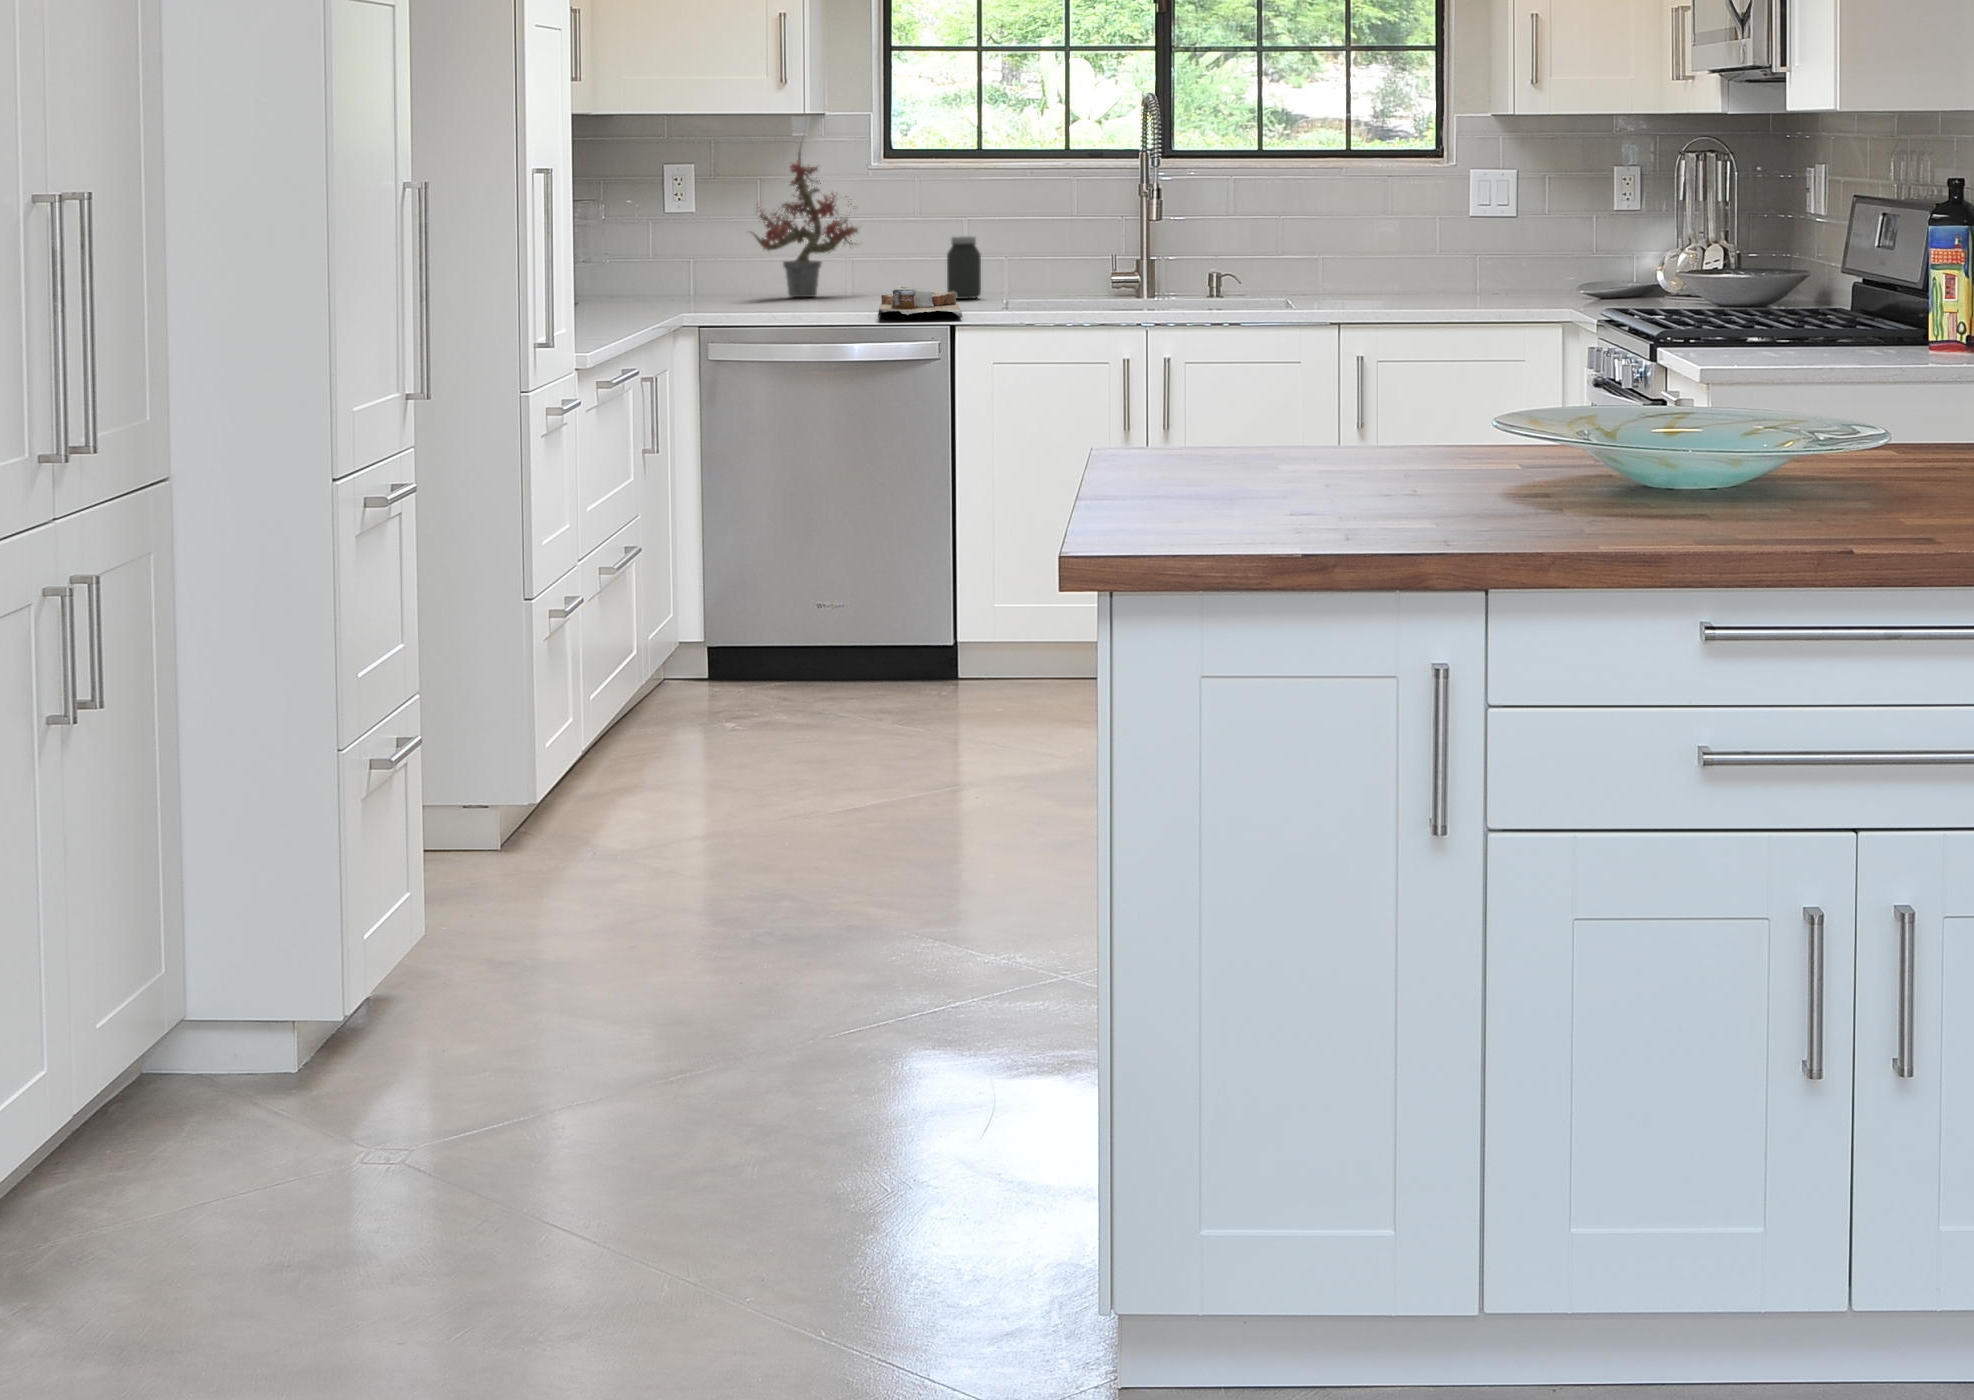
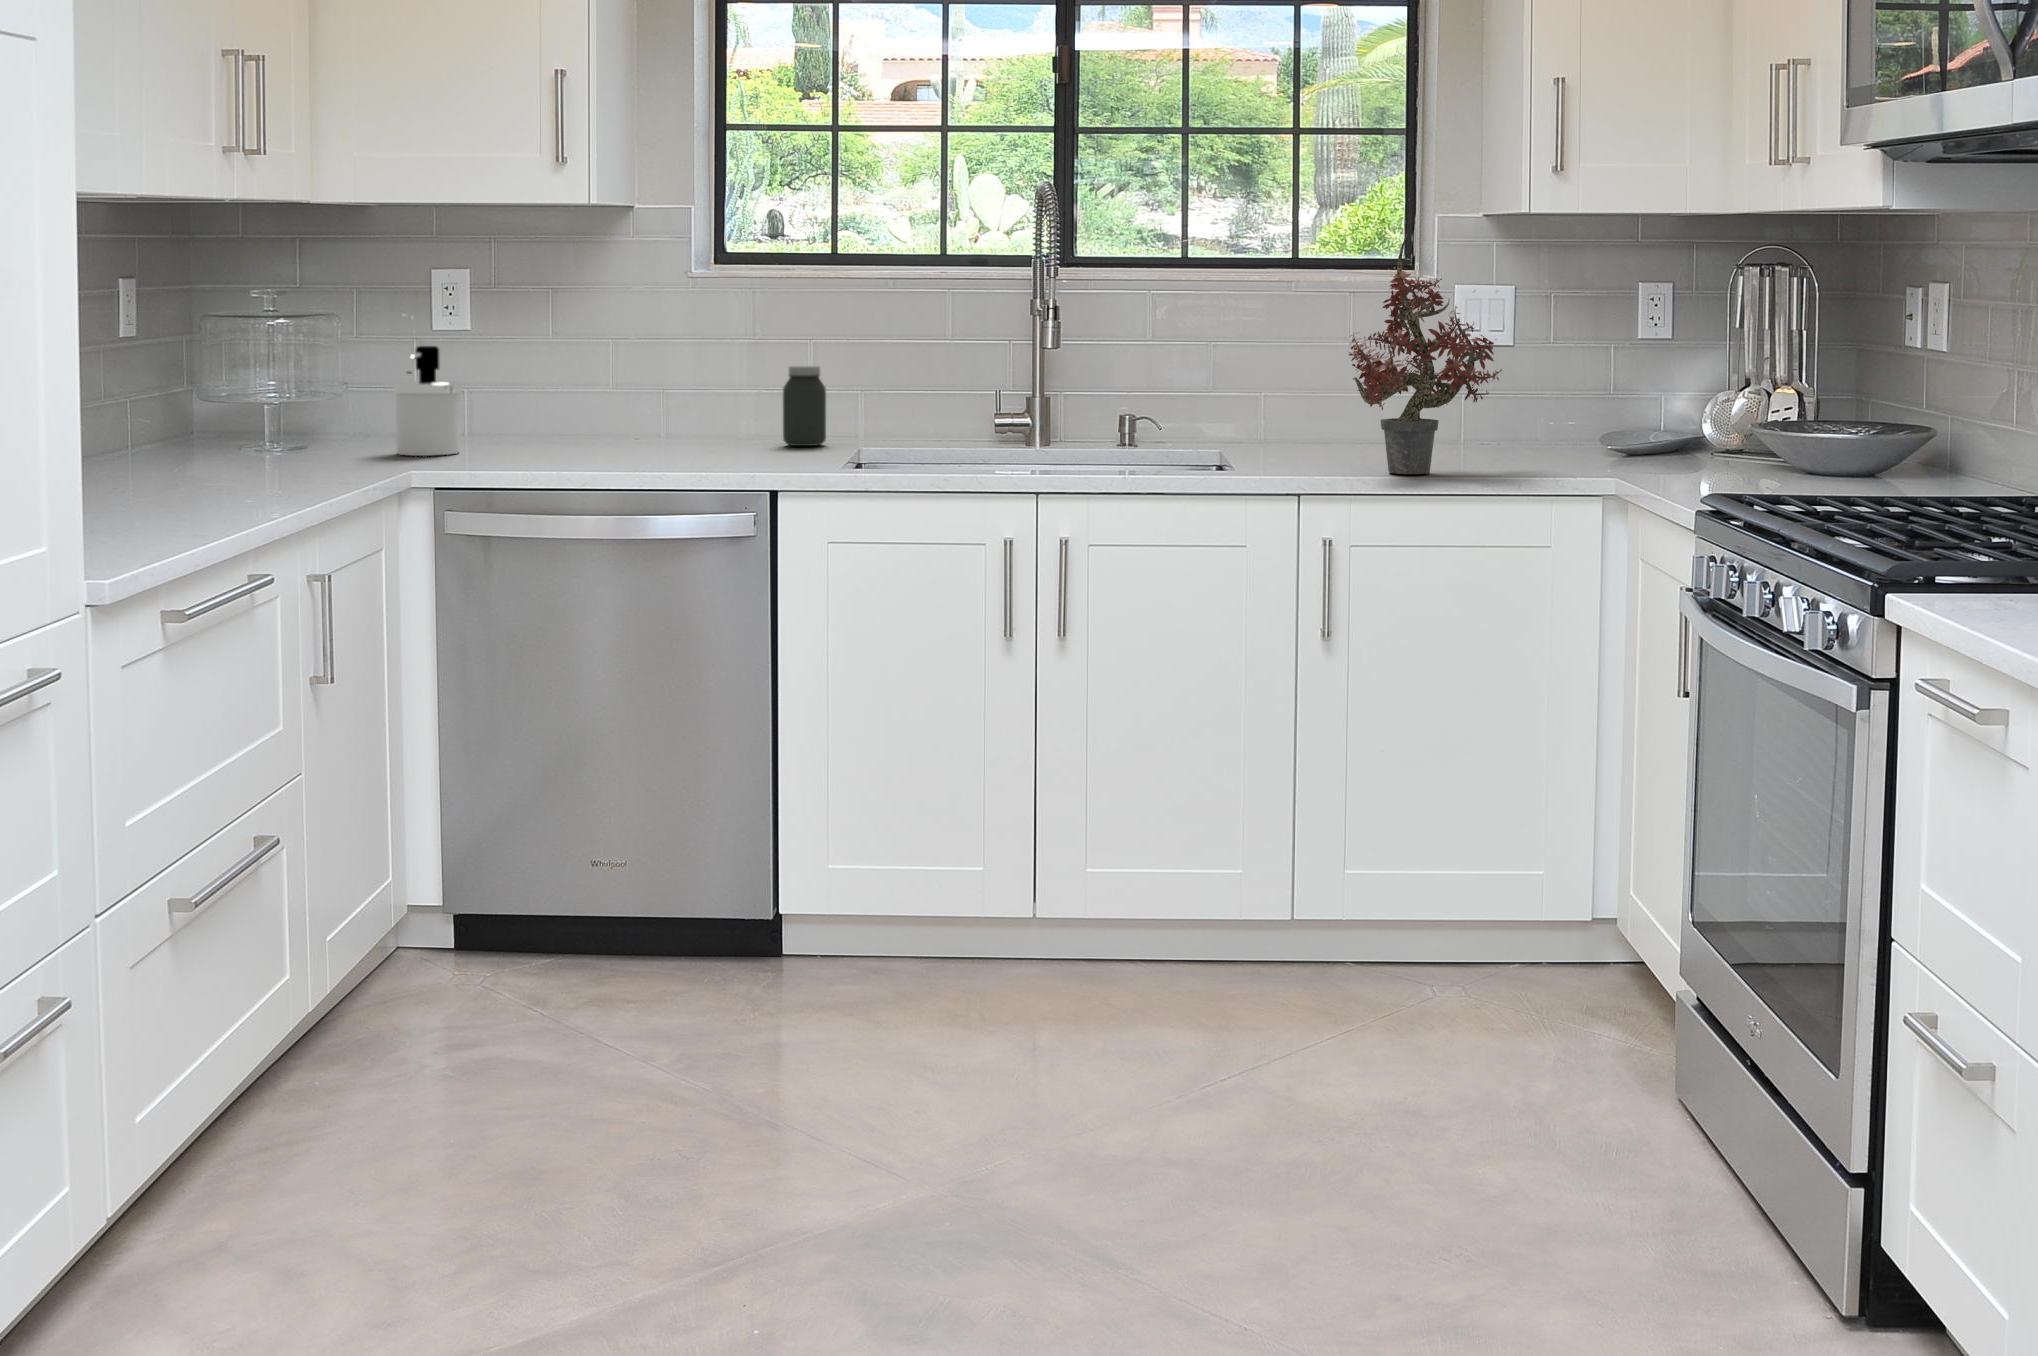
potted plant: present [754,150,858,297] -> present [1349,234,1502,474]
soap dispenser: none [647,222,699,306] -> present [393,346,462,456]
cutting board: present [878,287,962,318] -> none [666,443,788,486]

